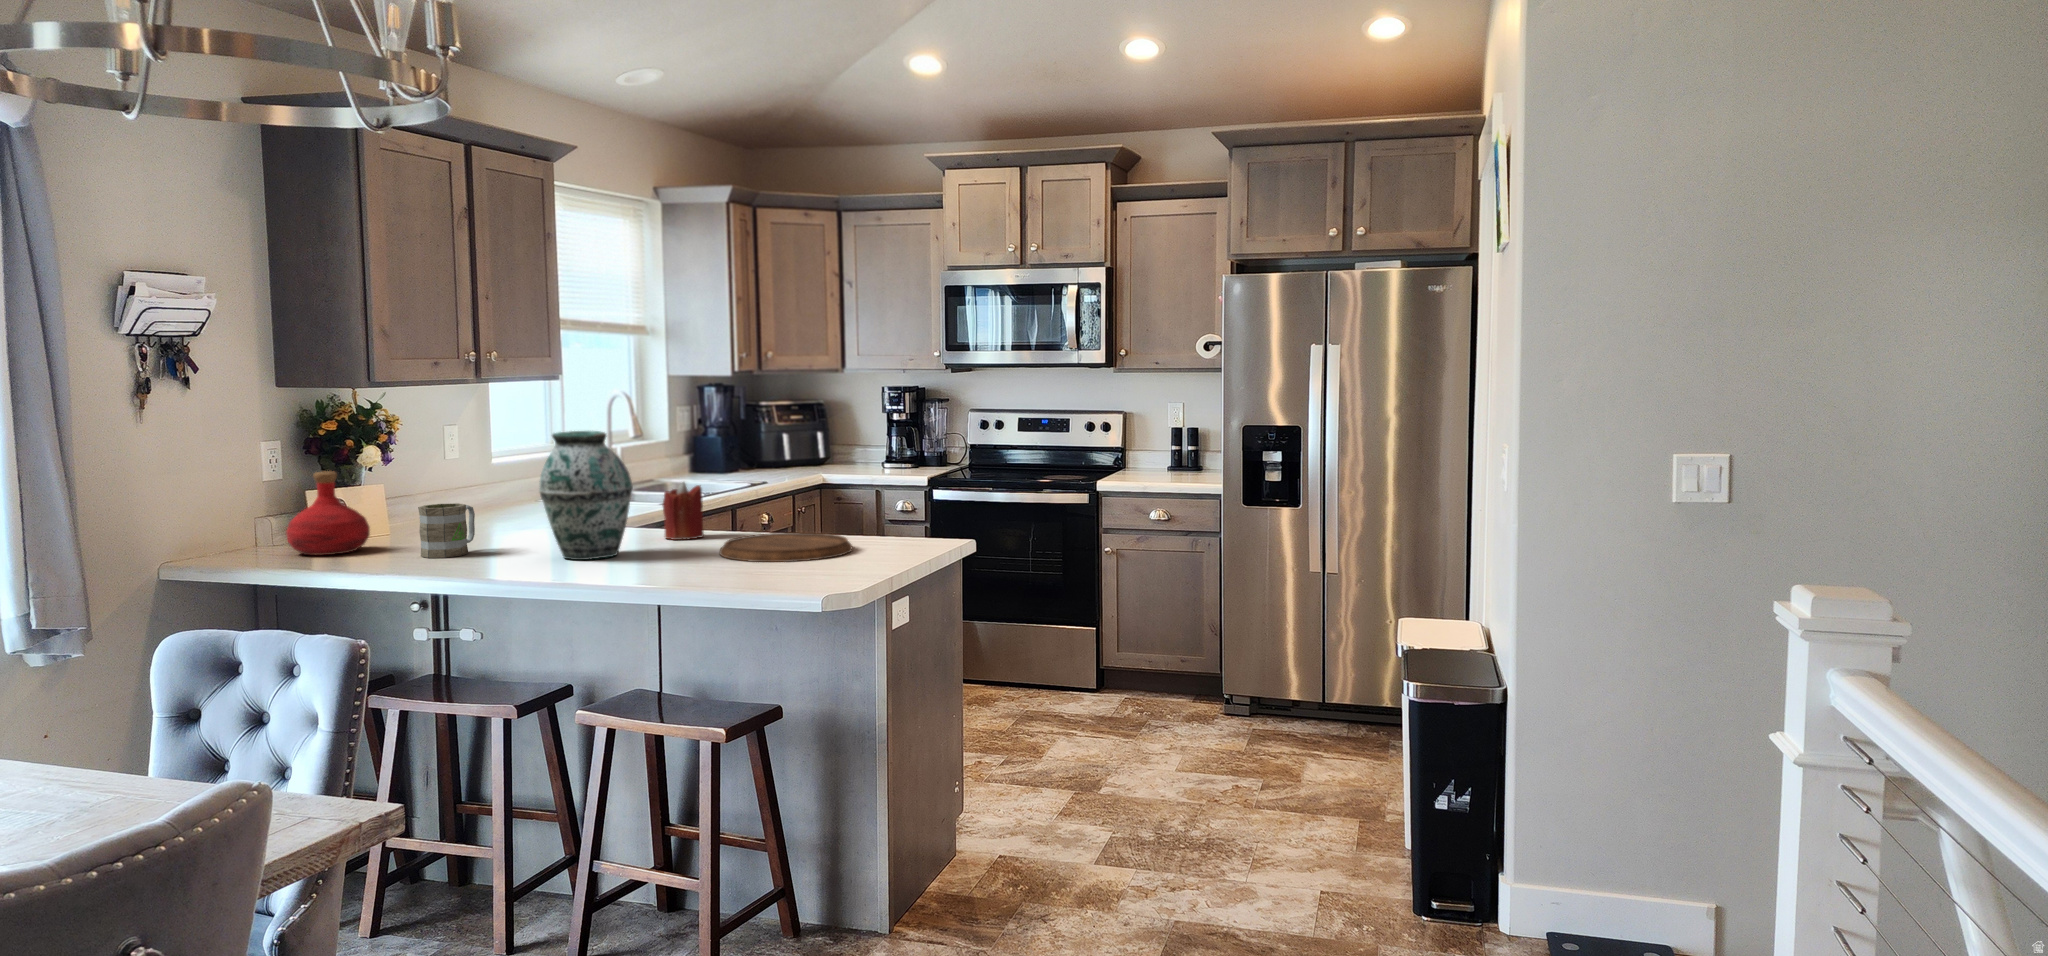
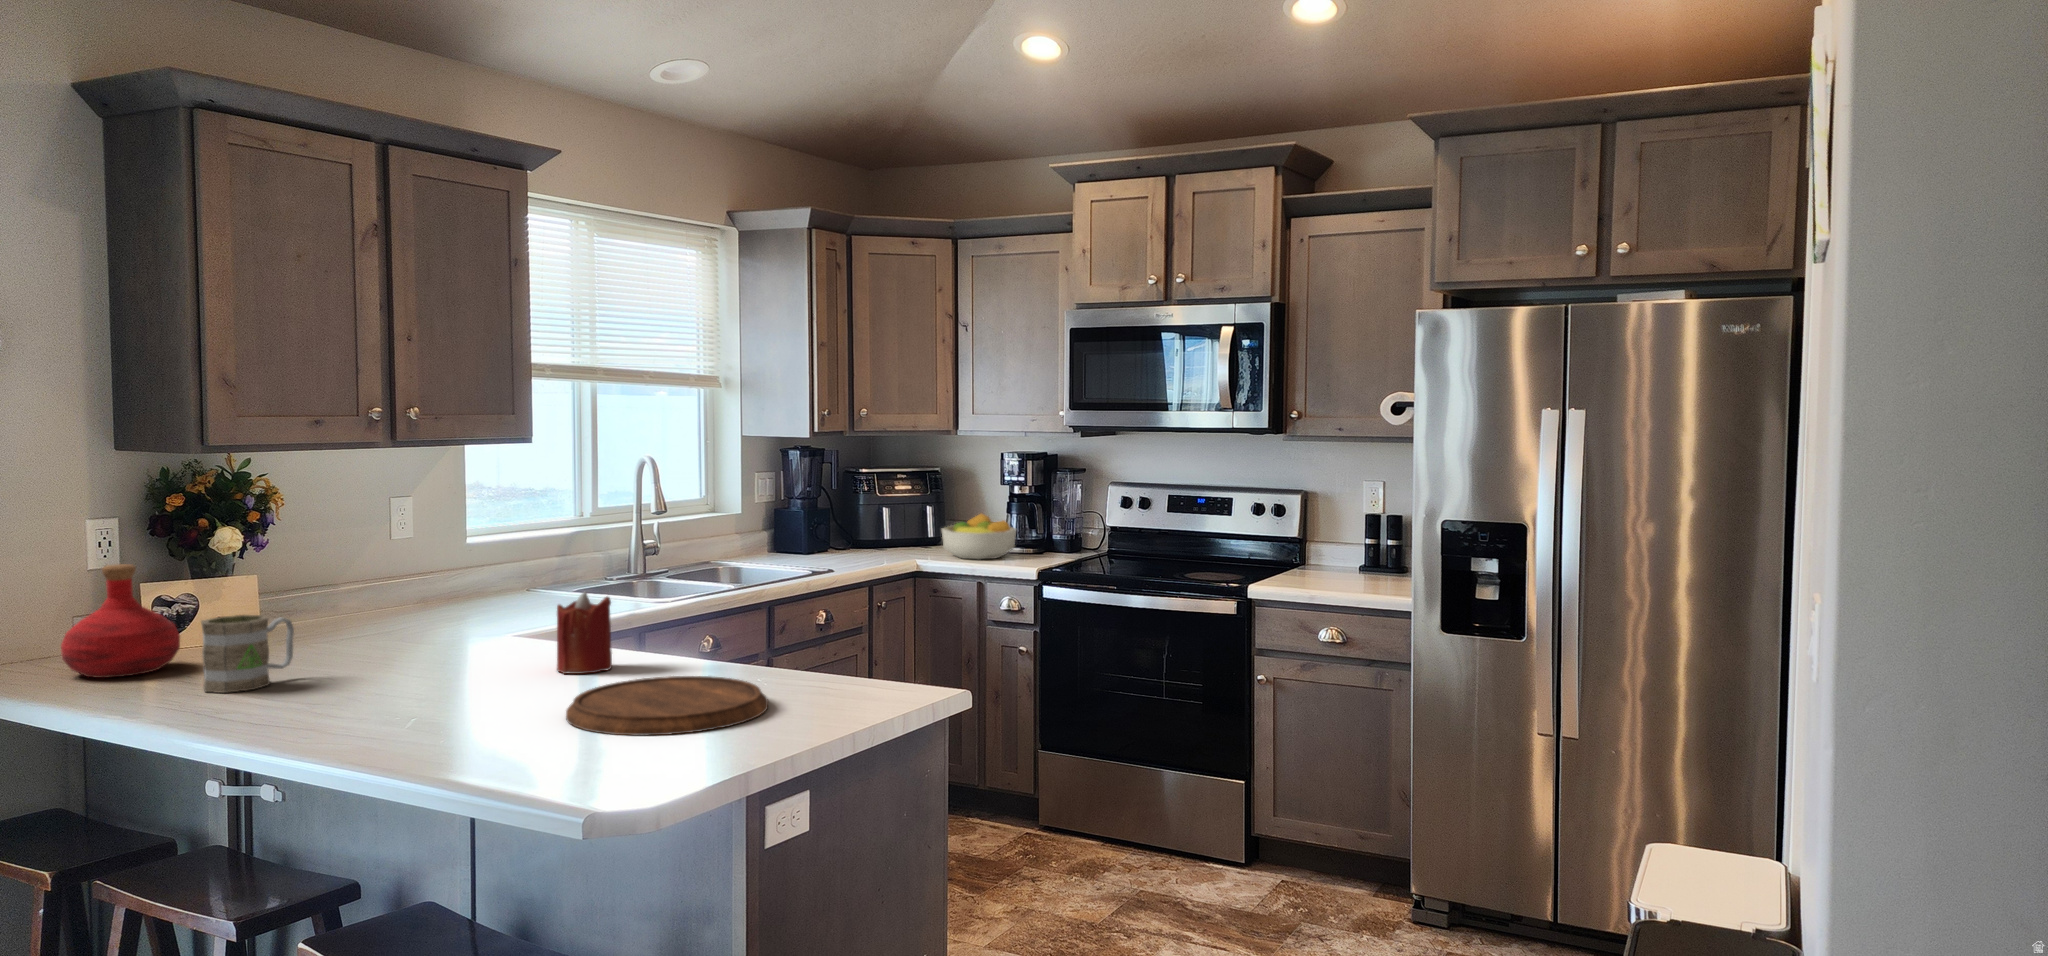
vase: present [539,431,633,560] -> none [325,523,466,711]
fruit bowl: none [837,437,898,473] -> present [942,514,1016,560]

